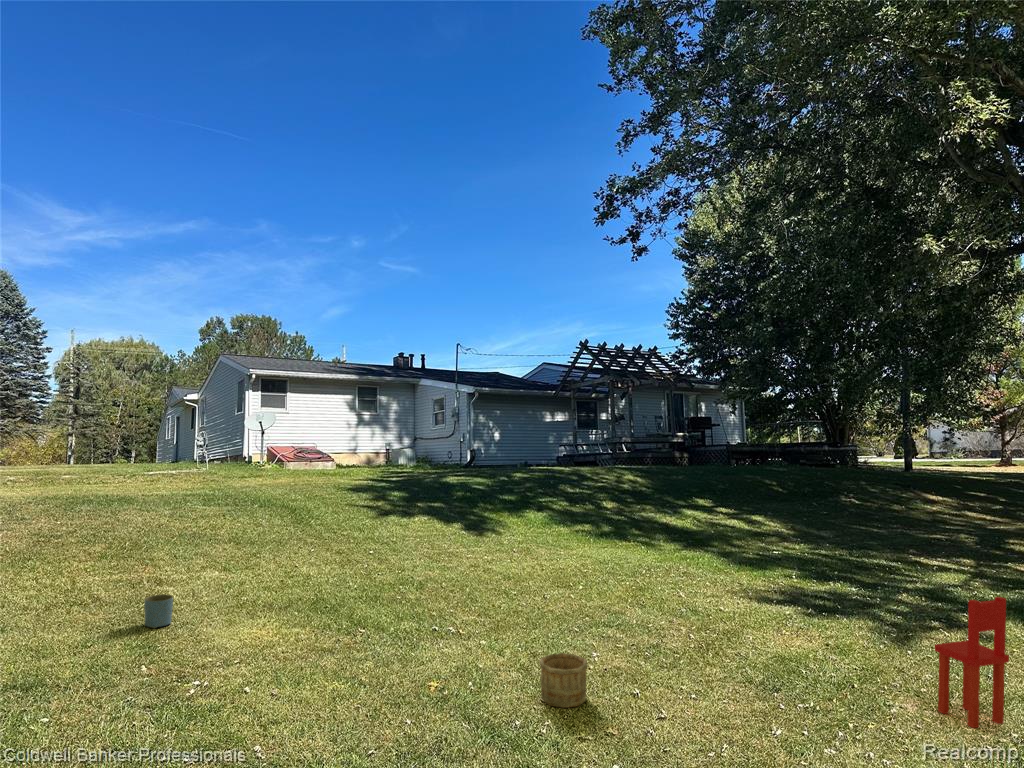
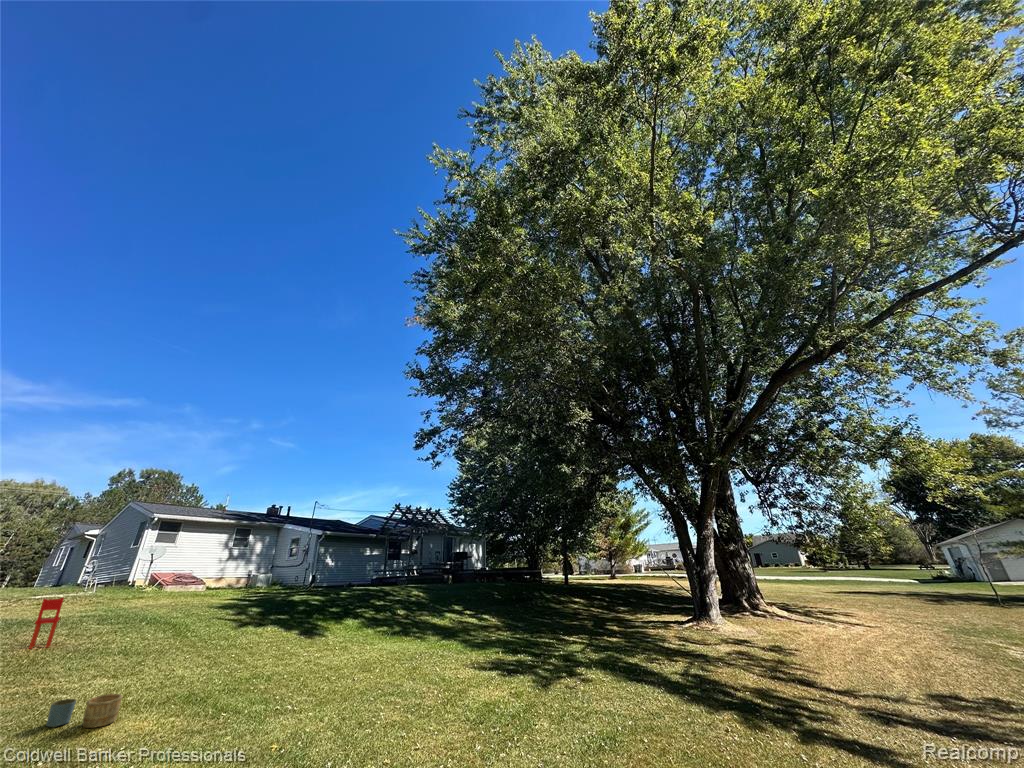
chair: present [935,597,1009,728] -> present [29,598,64,649]
wooden bucket: present [540,653,588,708] -> present [82,694,123,728]

